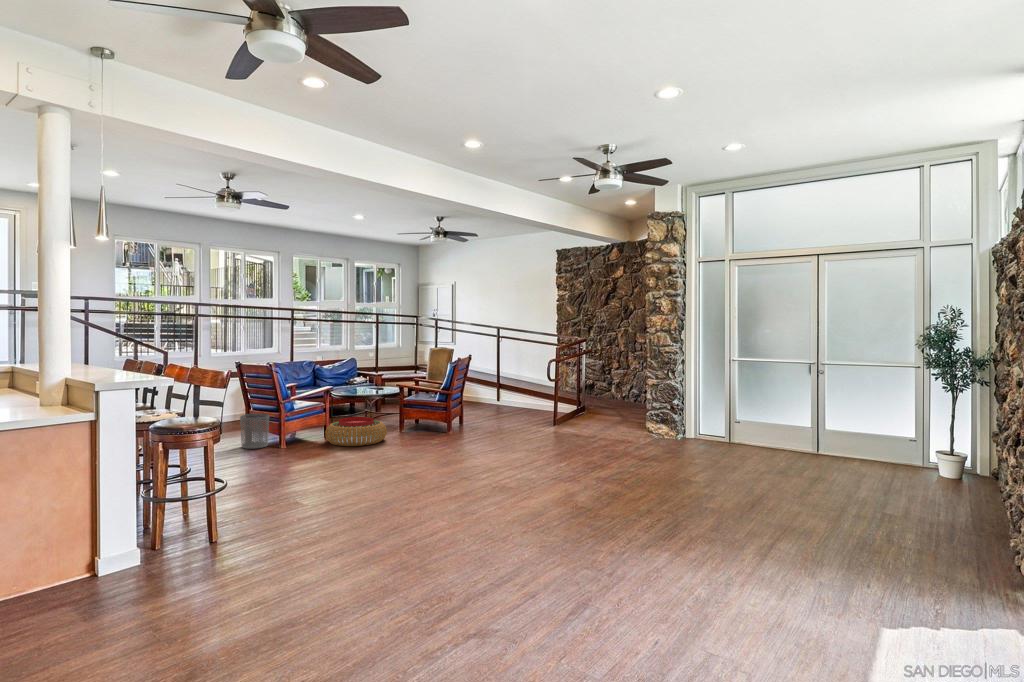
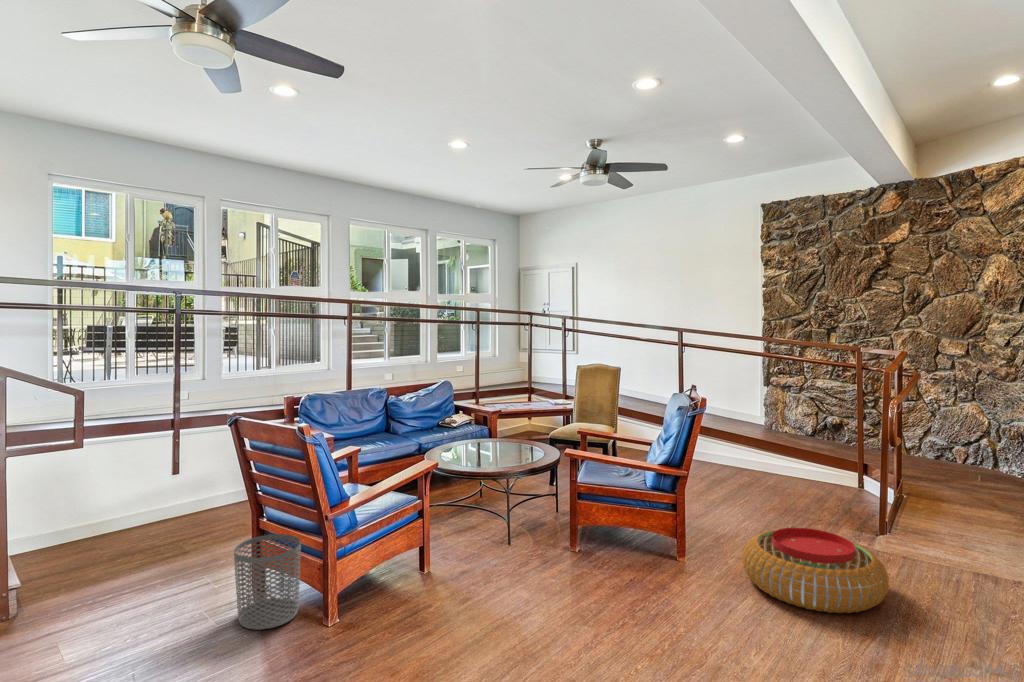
pouf: present [325,417,387,446] -> present [743,528,889,613]

